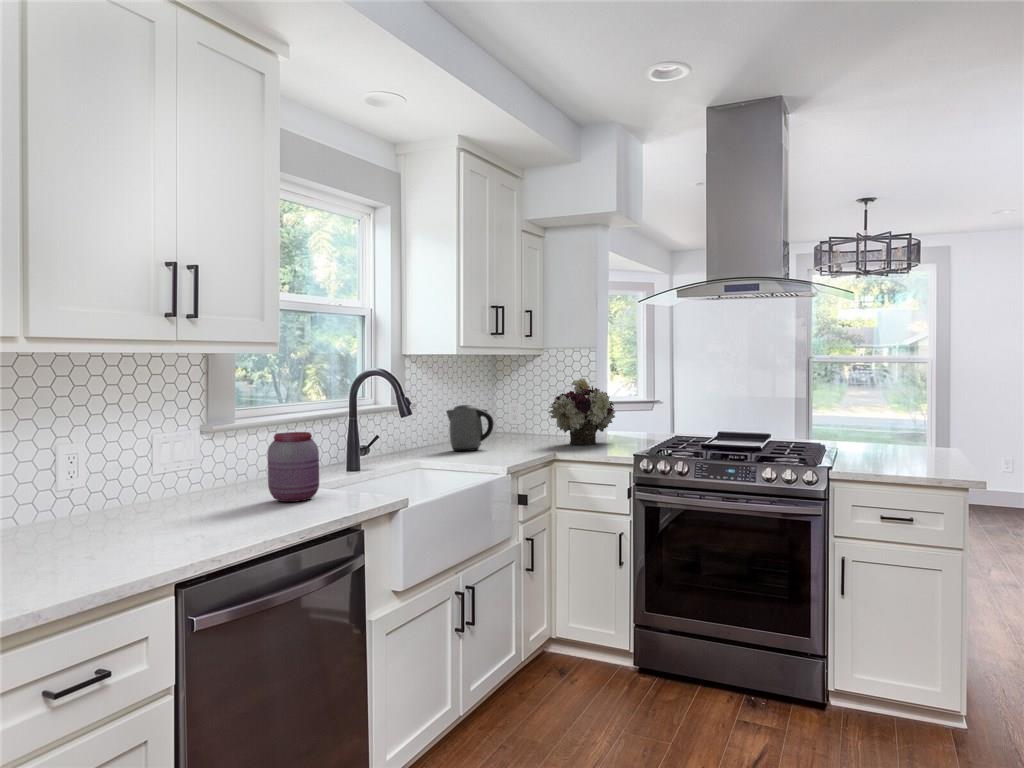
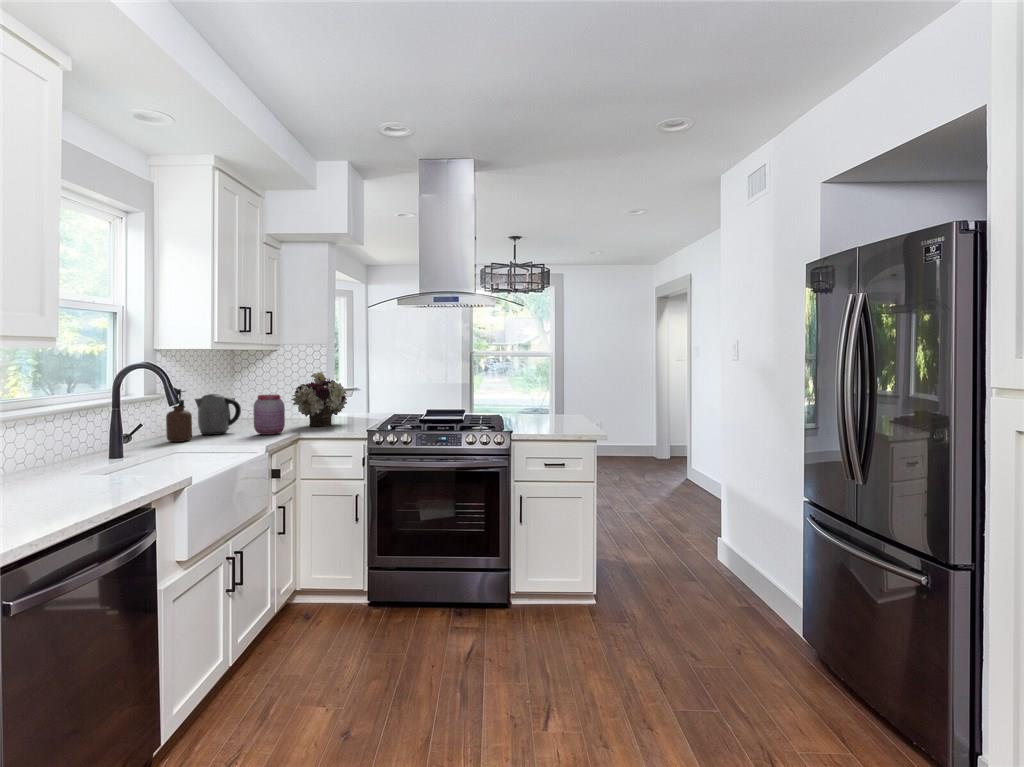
soap dispenser: none [415,399,440,458] -> present [166,389,192,442]
jar: present [267,432,319,502] -> present [253,395,285,435]

